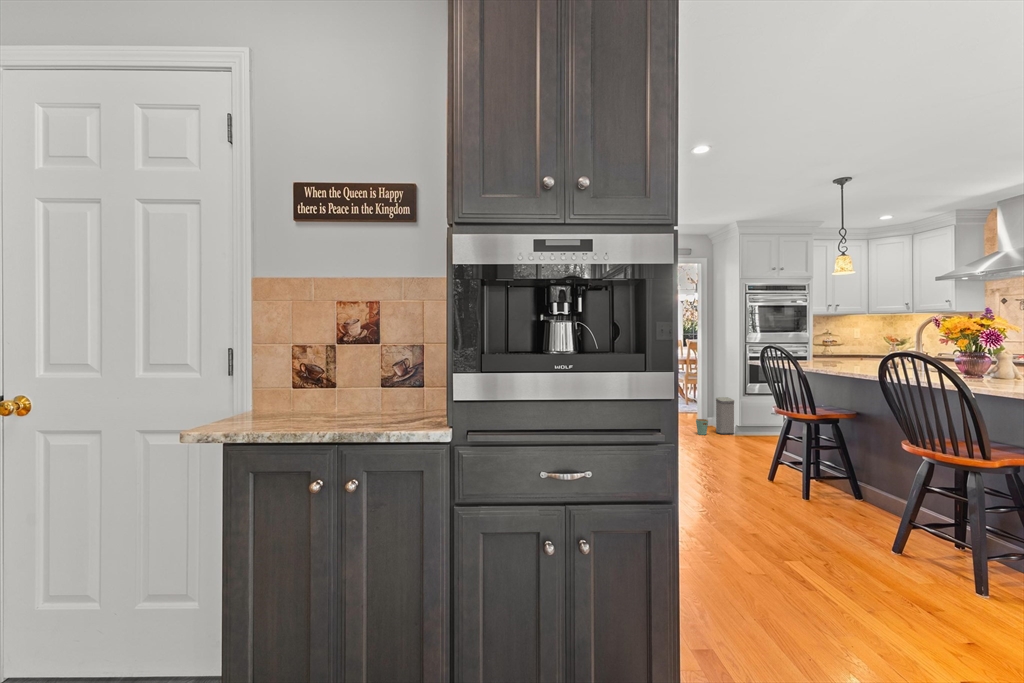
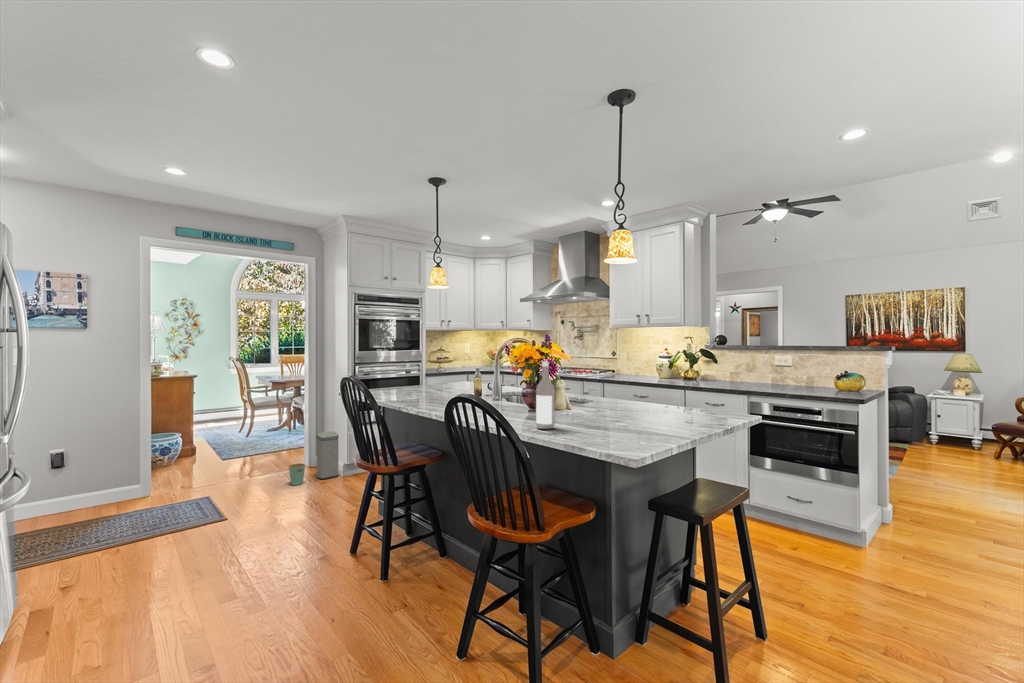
wine bottle: none [978,328,1002,387] -> present [536,362,555,429]

